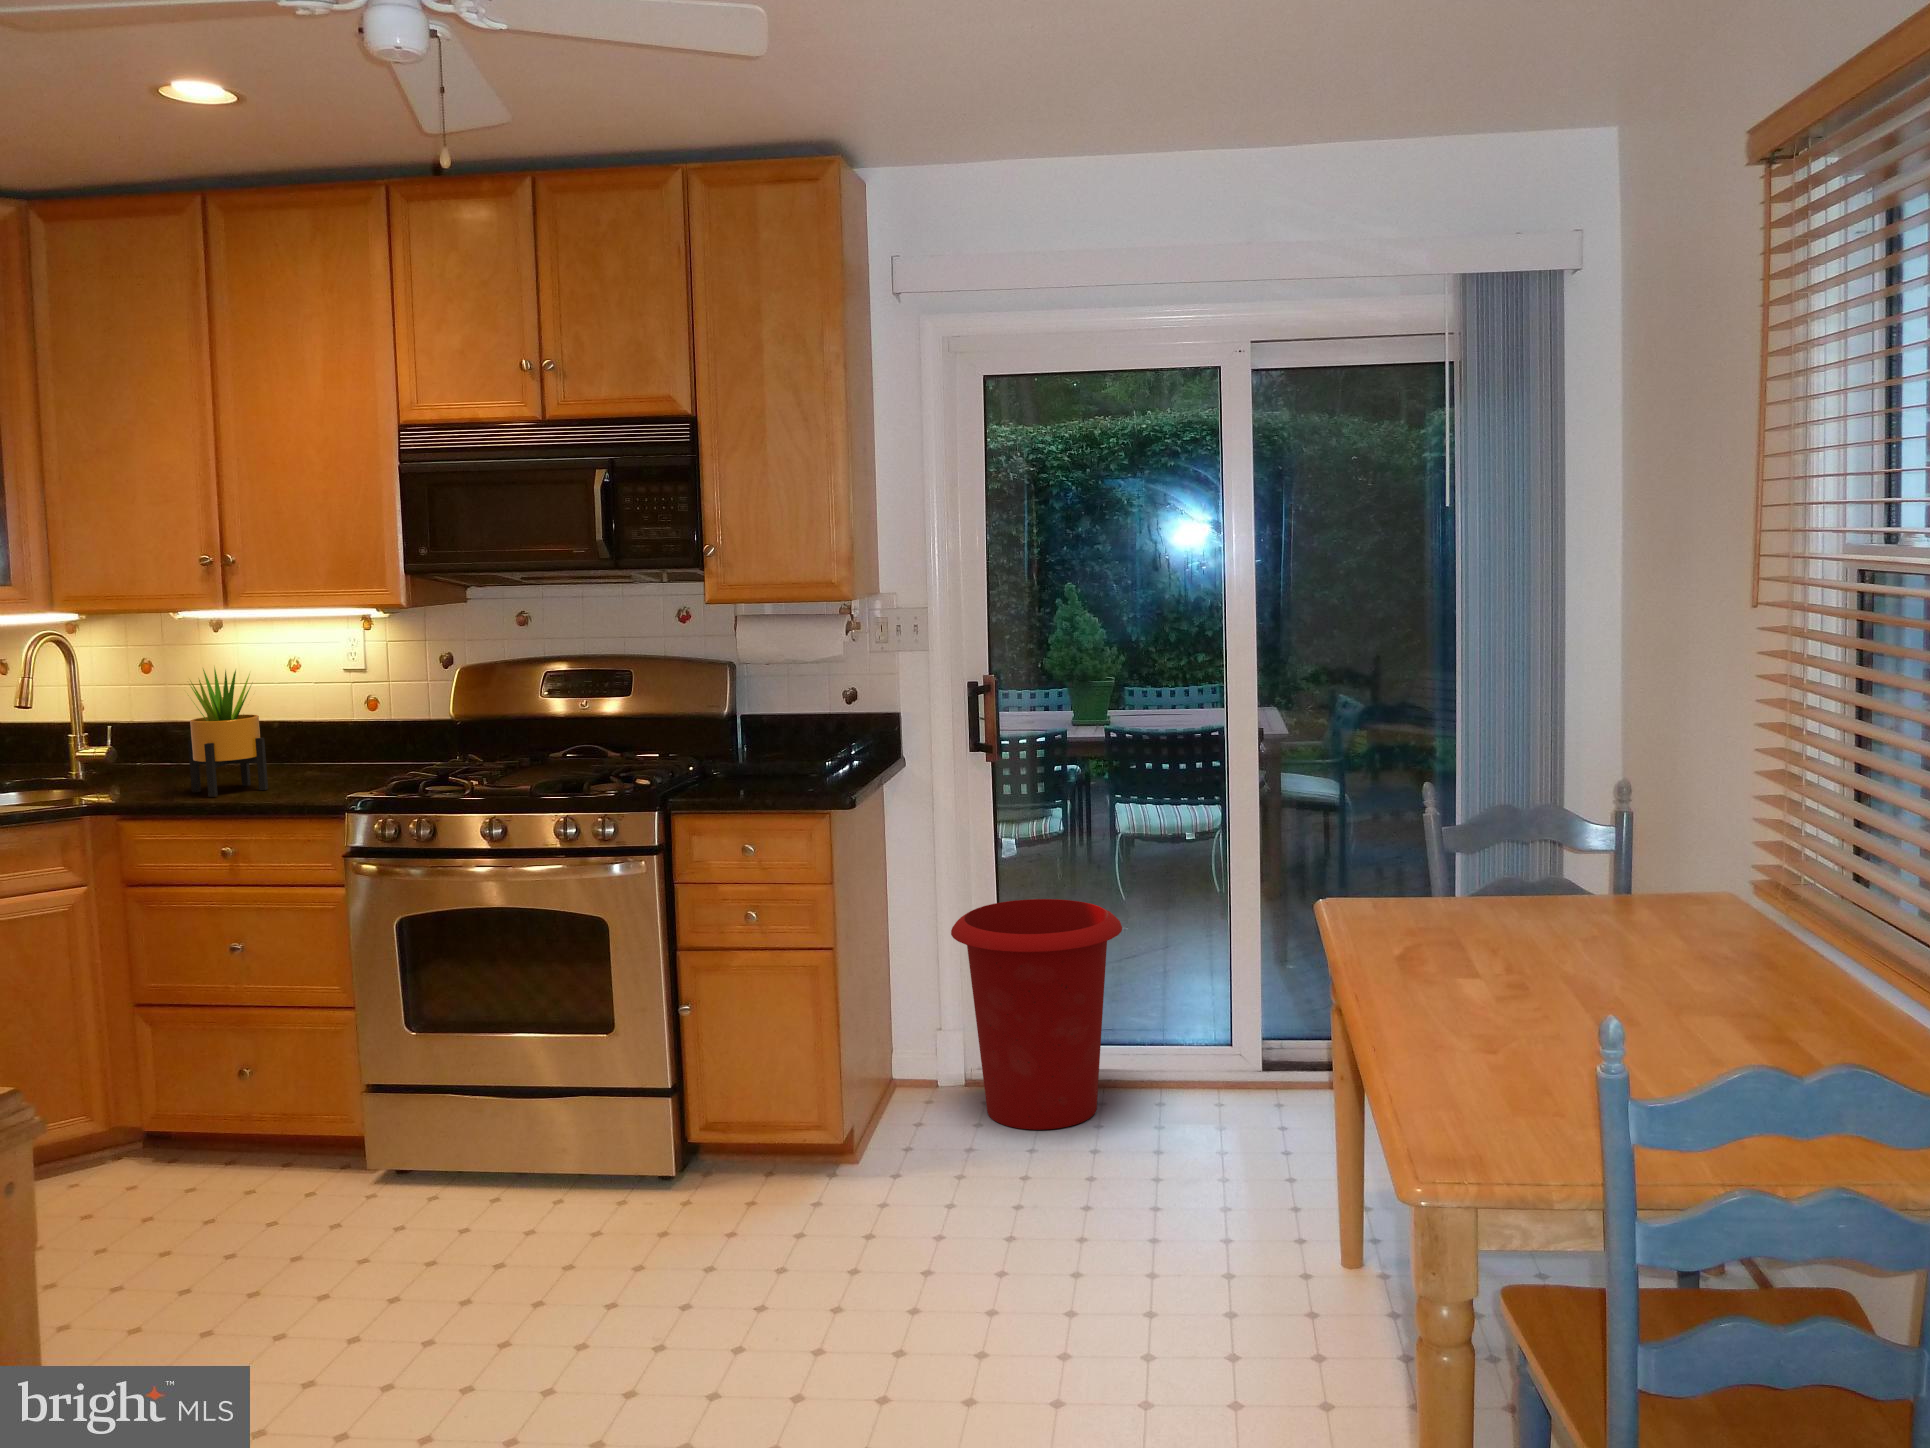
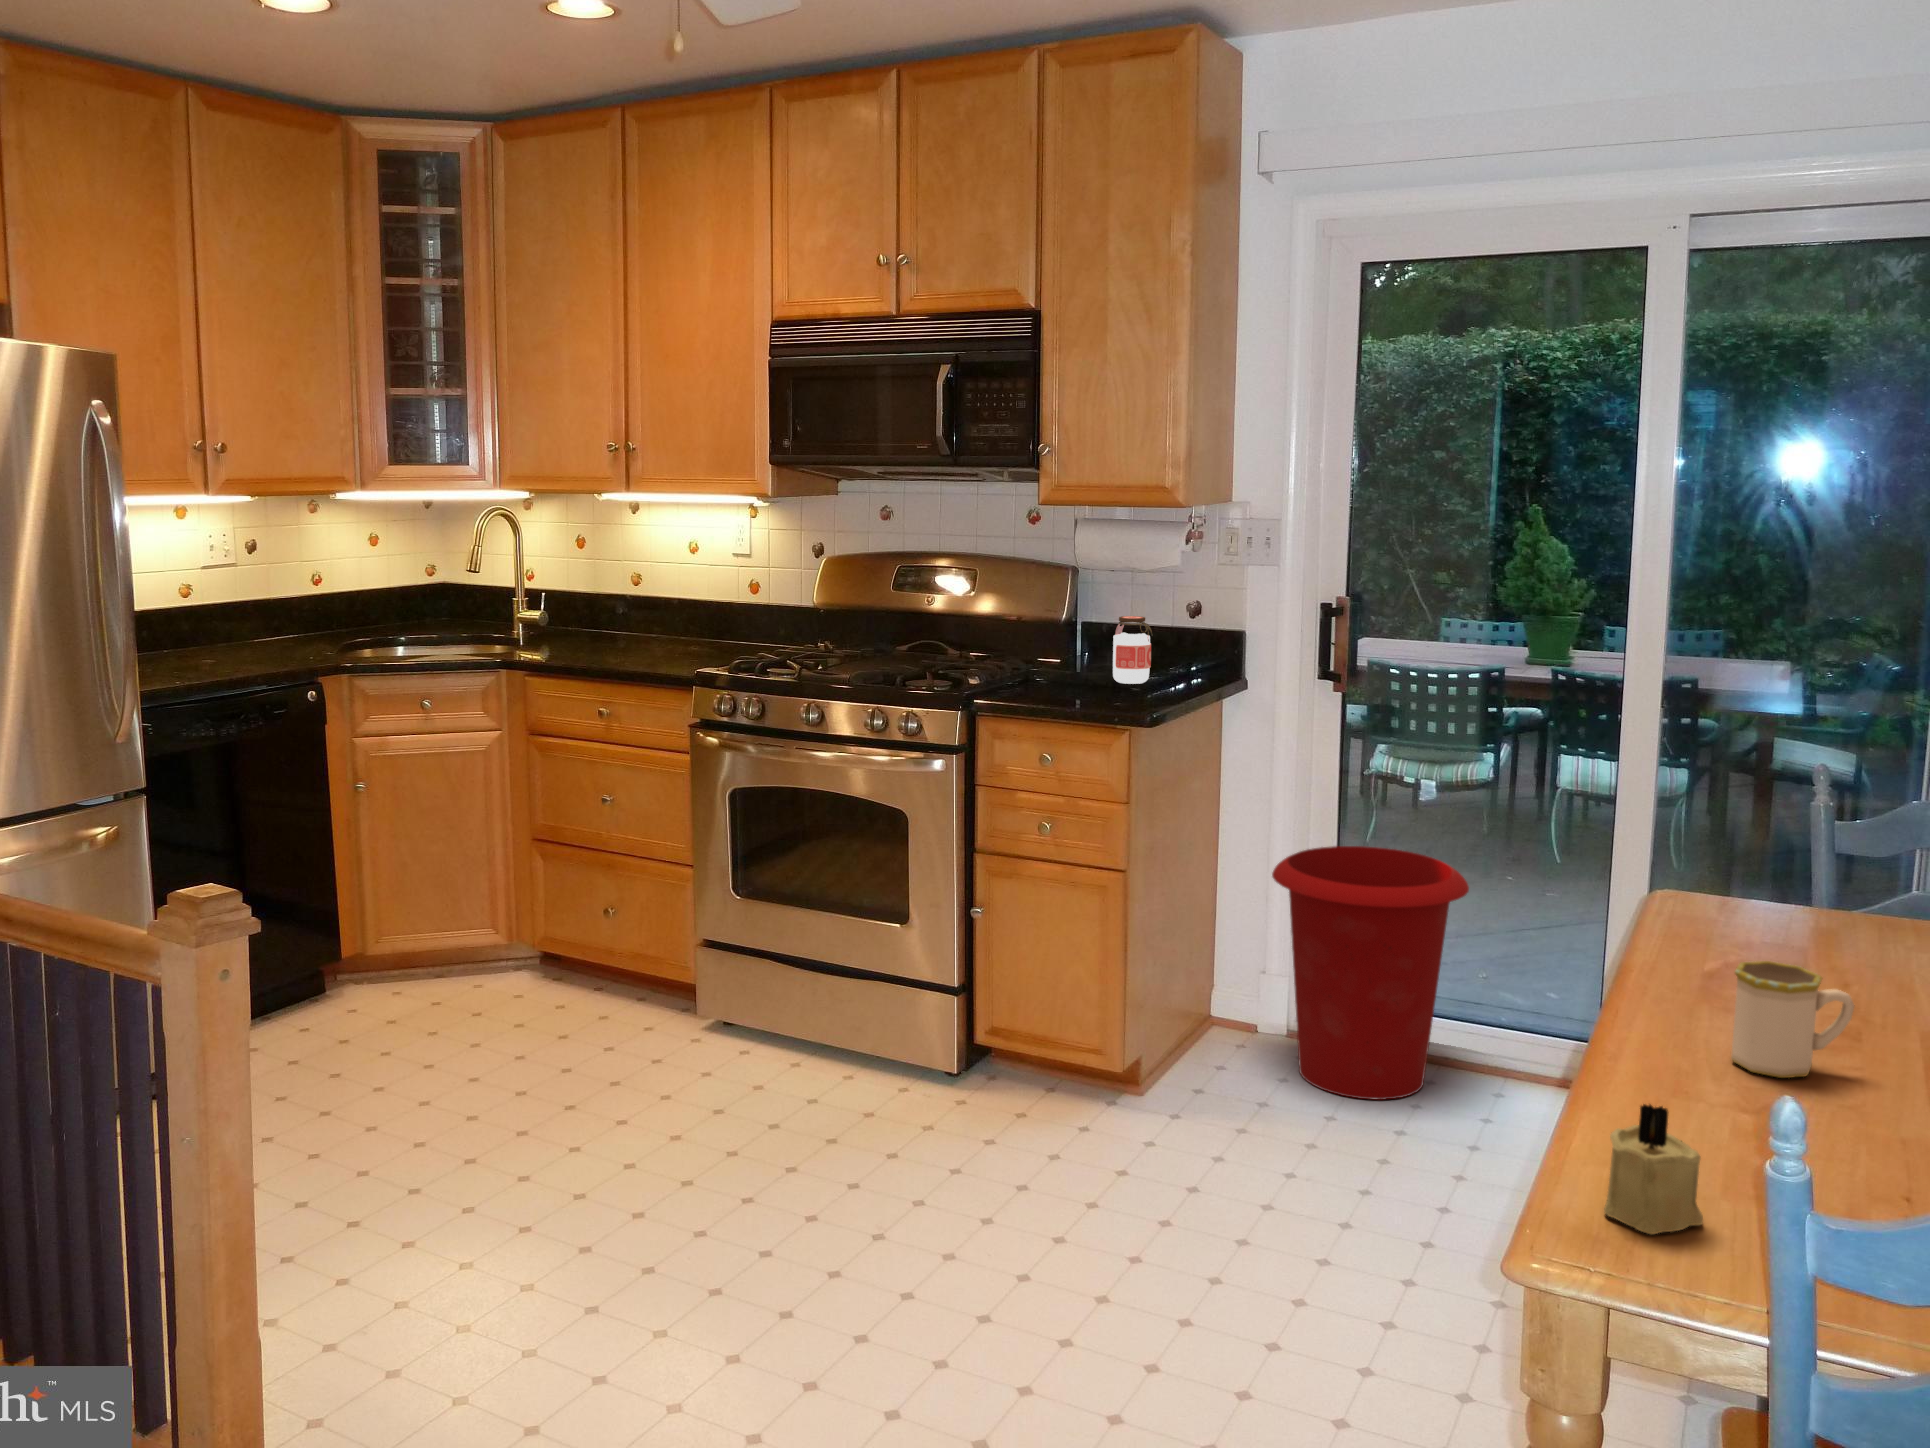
potted plant: present [188,667,268,797] -> none [577,542,646,662]
jar: none [793,705,831,771] -> present [1113,616,1152,684]
mug: none [1449,935,1530,1024] -> present [1731,961,1855,1078]
candle: none [1436,1047,1507,1148] -> present [1604,1104,1703,1234]

